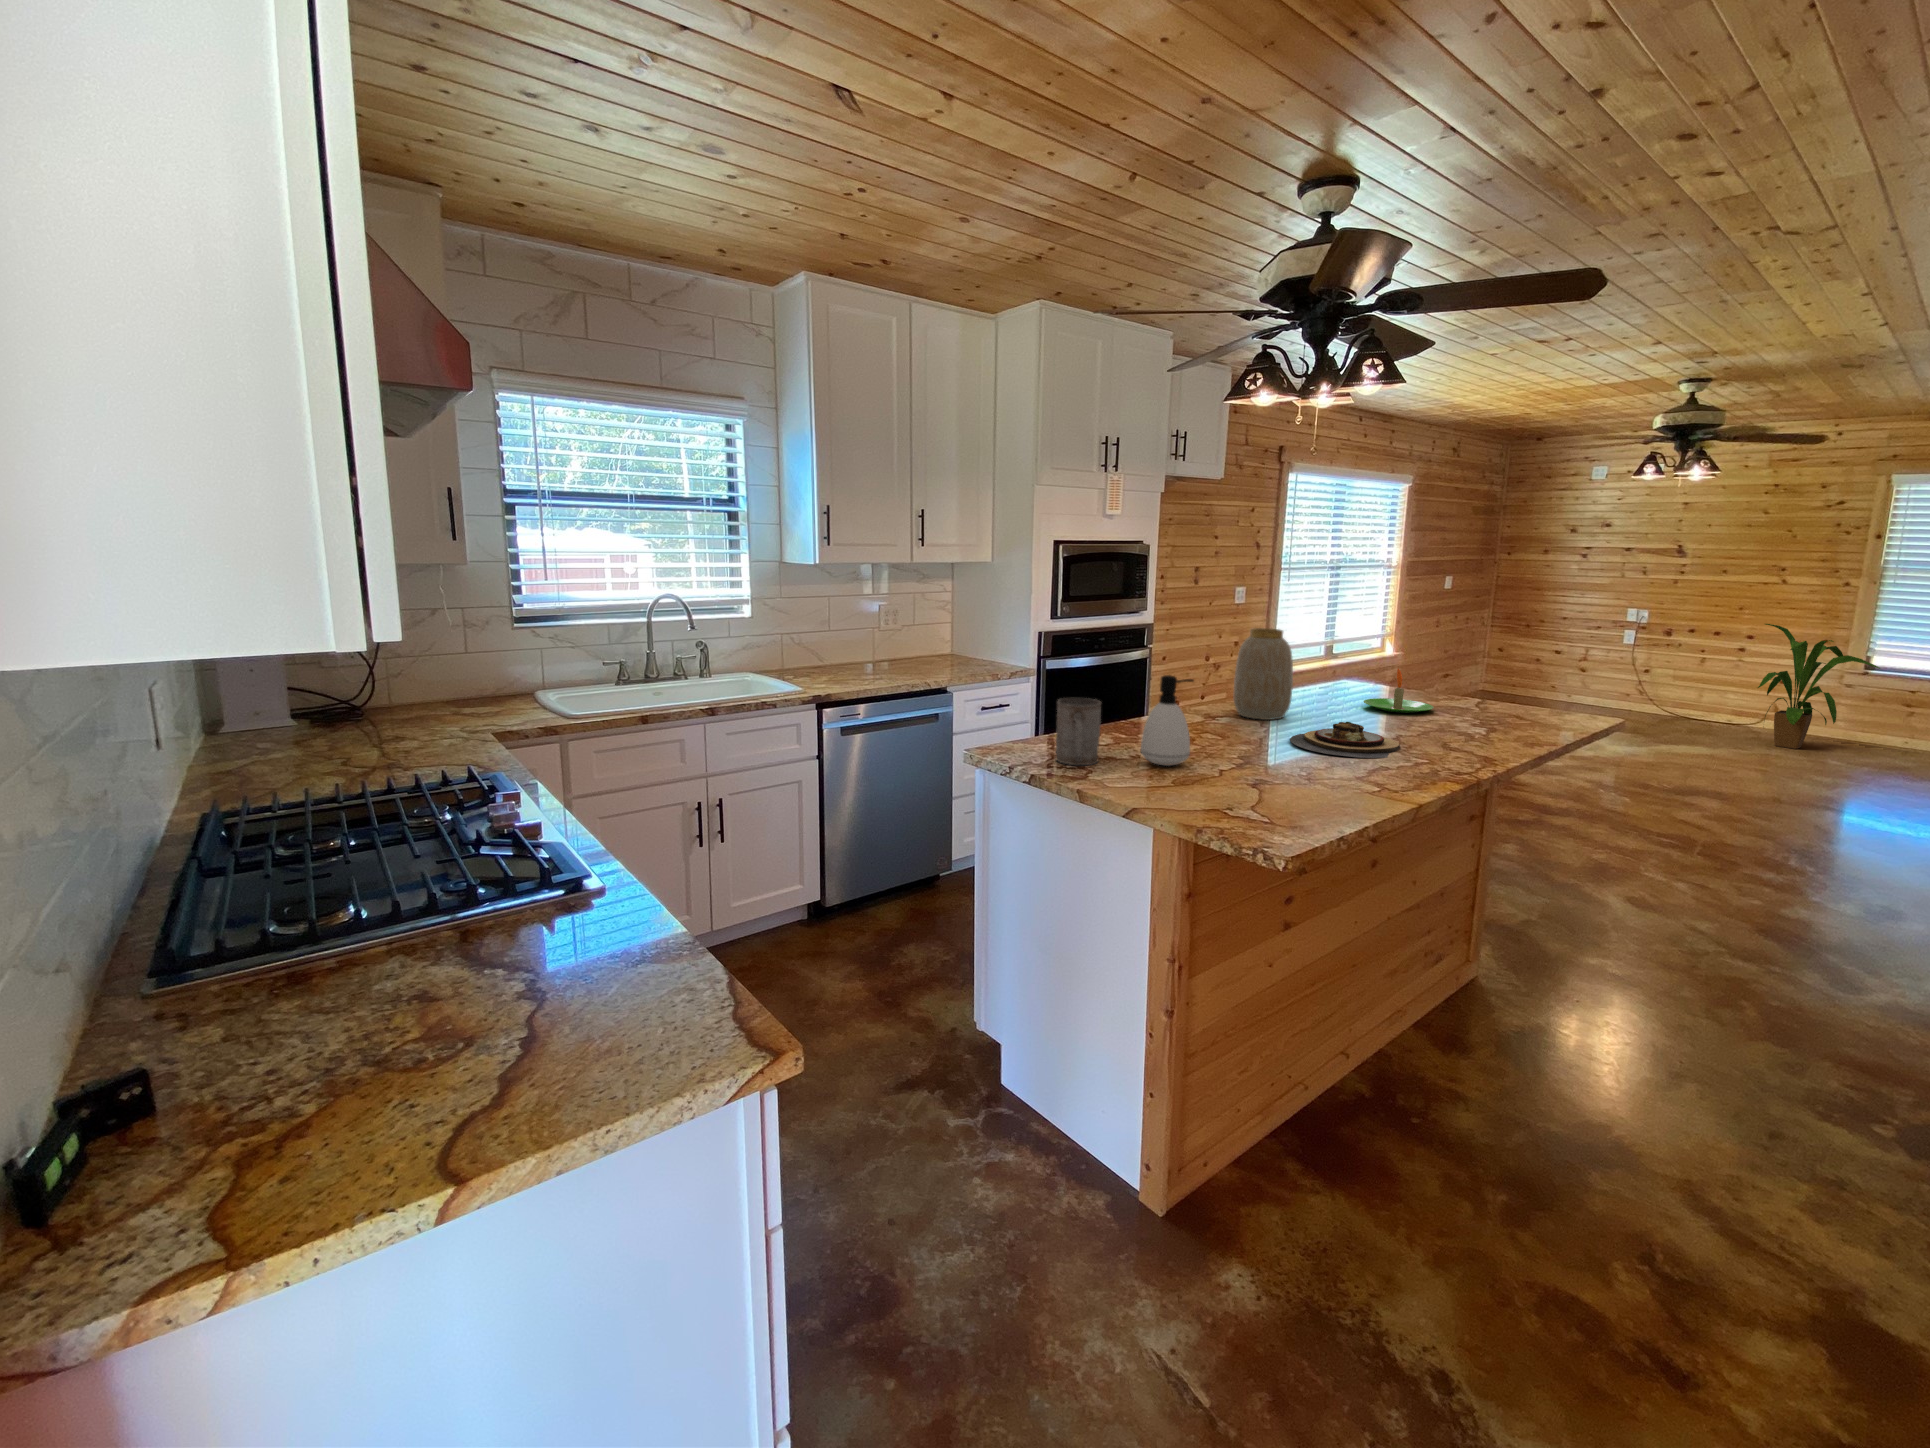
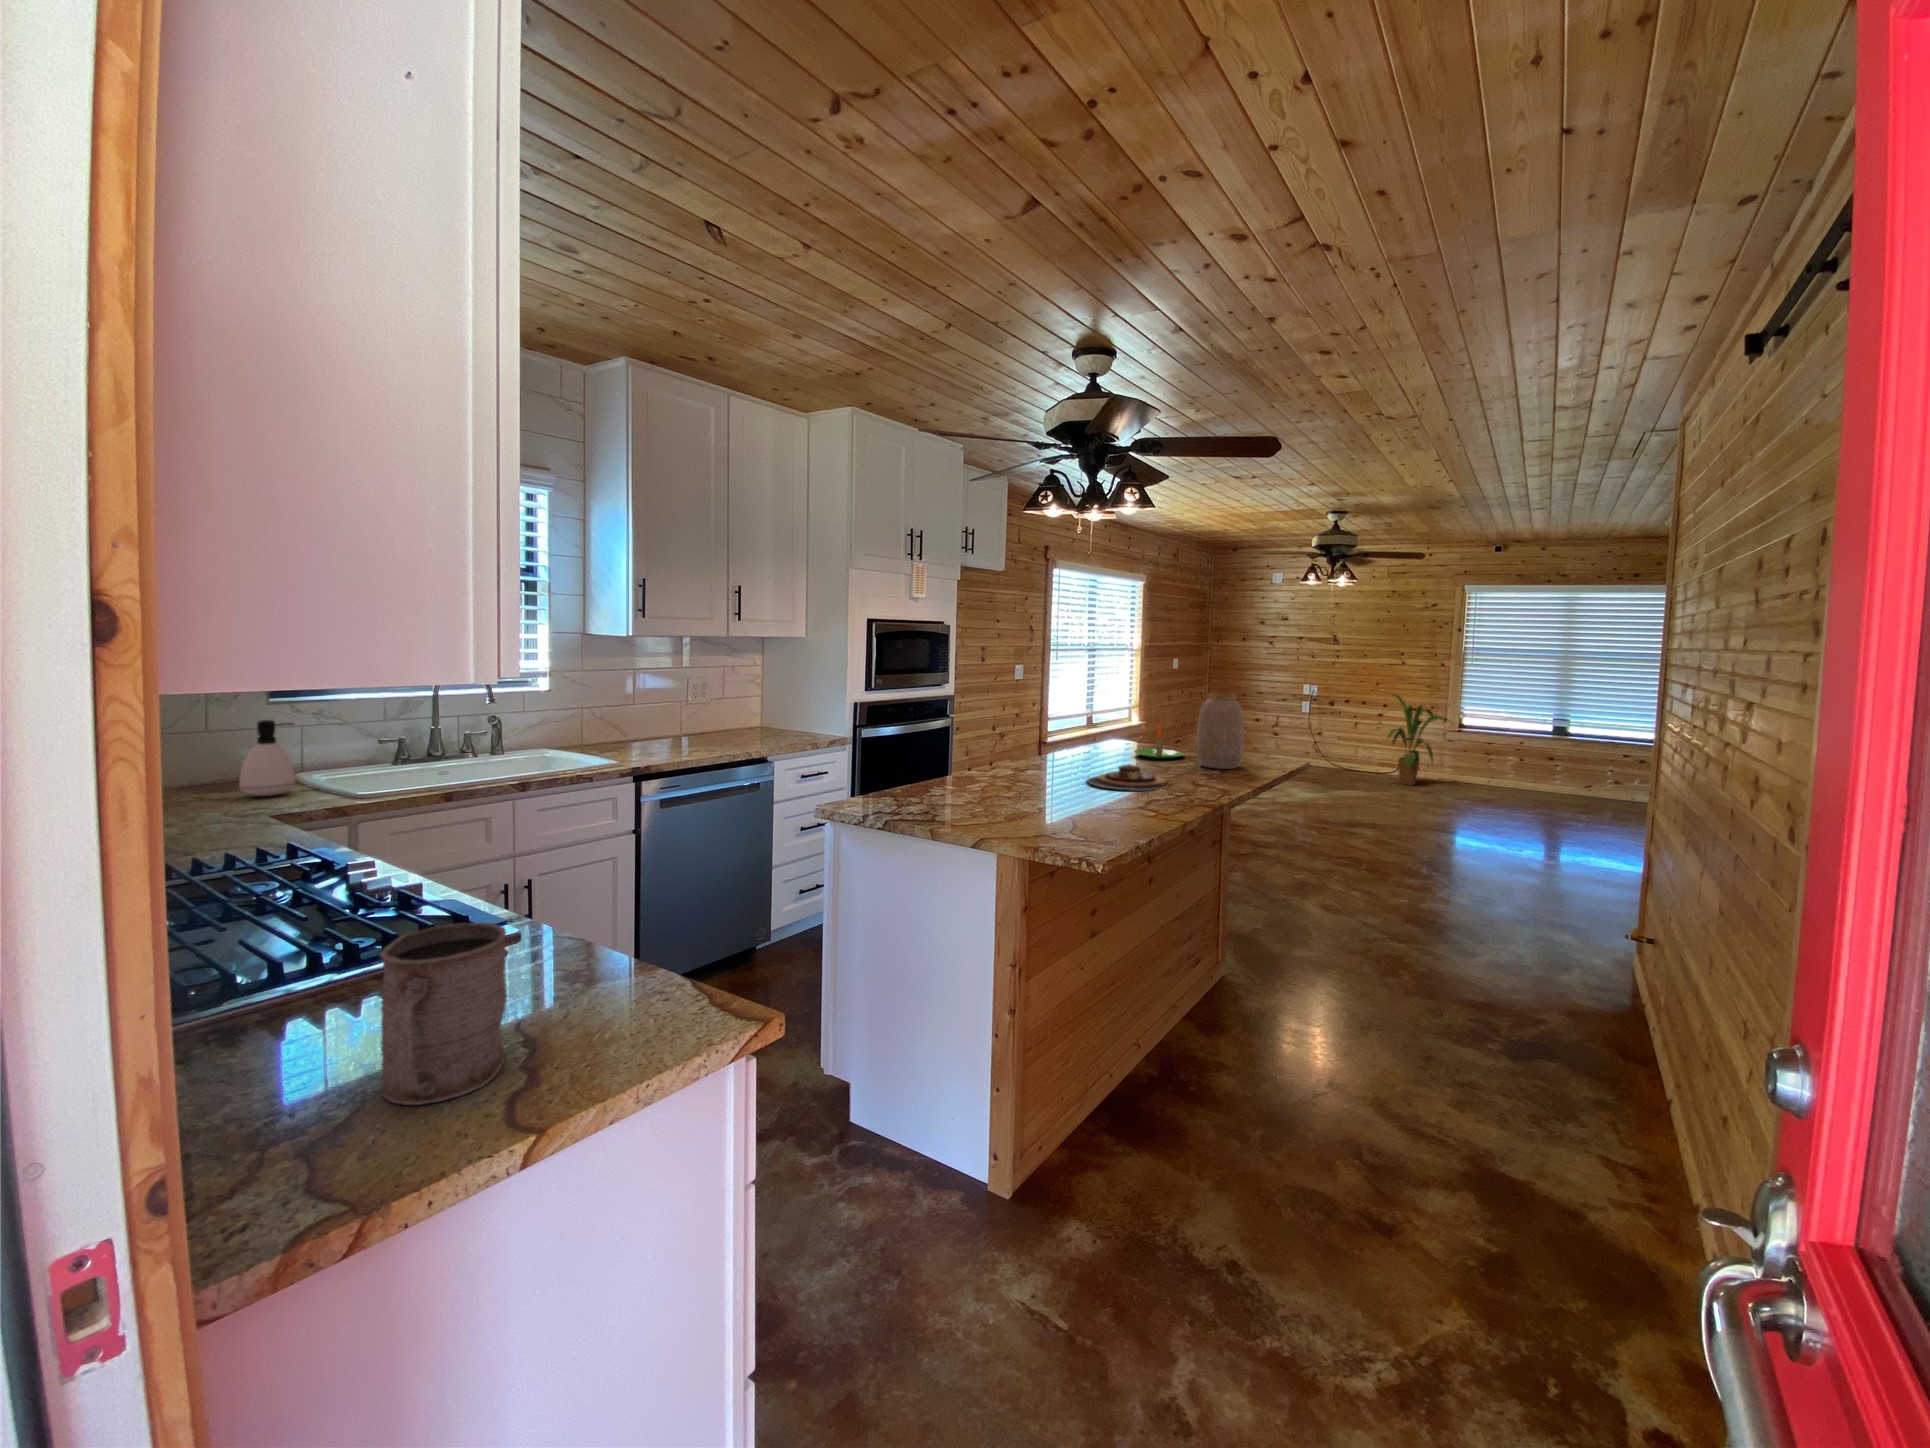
vase: present [1234,628,1293,720] -> present [1196,693,1244,769]
soap dispenser: present [1141,675,1194,765] -> present [239,720,295,796]
mug: present [1056,698,1101,765] -> present [380,922,507,1105]

